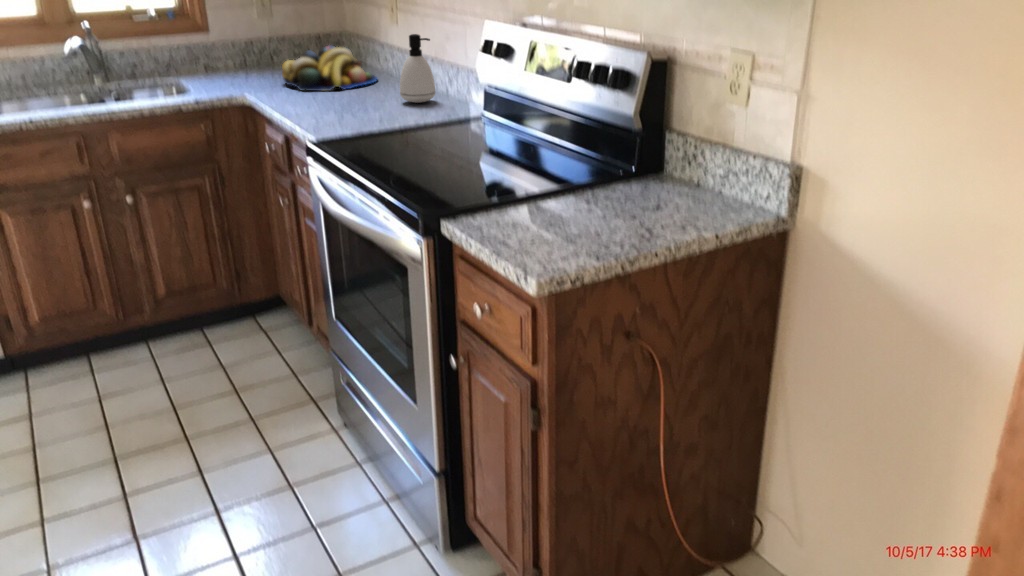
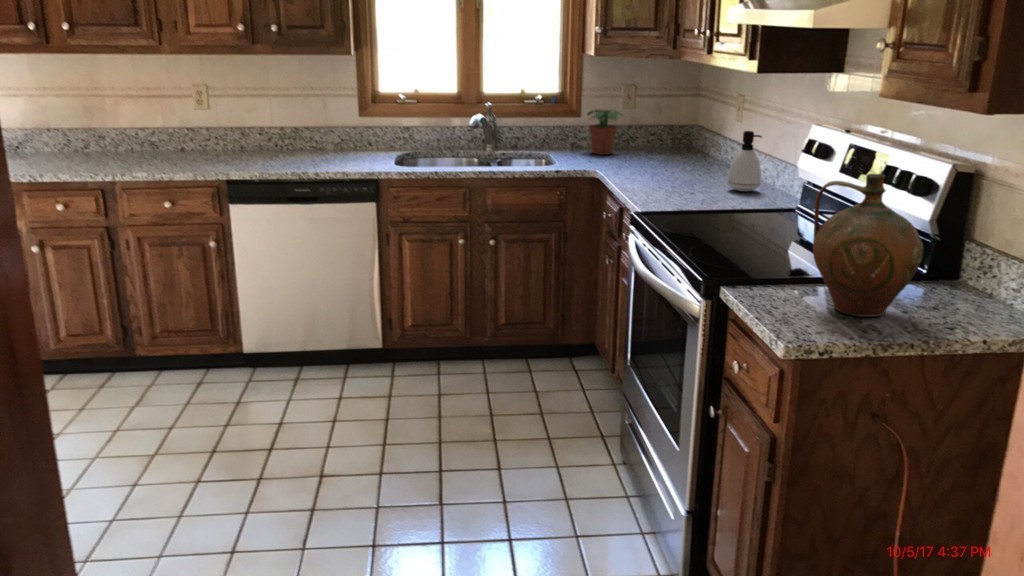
potted plant: none [216,22,261,76] -> present [587,110,621,155]
fruit bowl: present [282,45,377,91] -> none [632,135,715,174]
ceramic jug: none [534,72,649,232] -> present [813,174,923,317]

